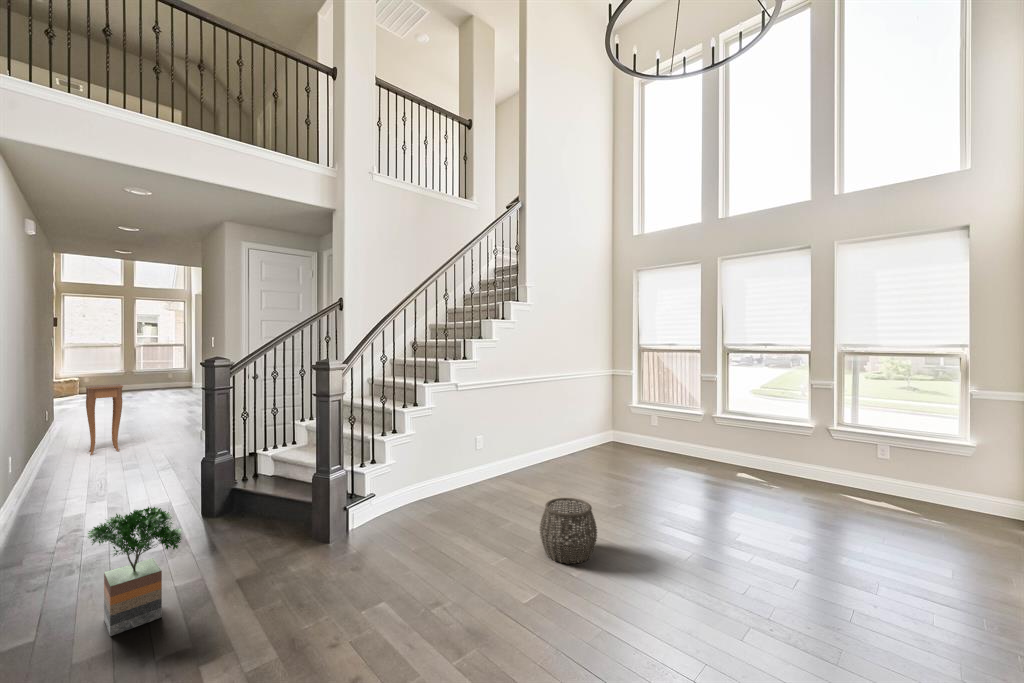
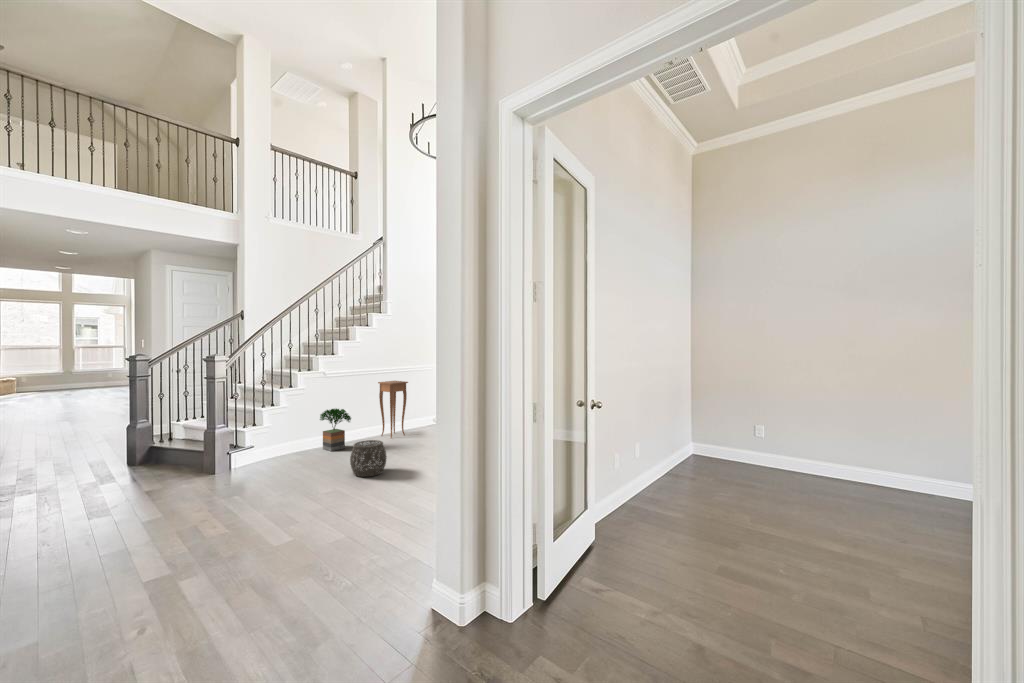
side table: present [85,384,123,455] -> present [378,381,408,438]
potted tree: present [88,507,182,636] -> present [320,409,351,451]

